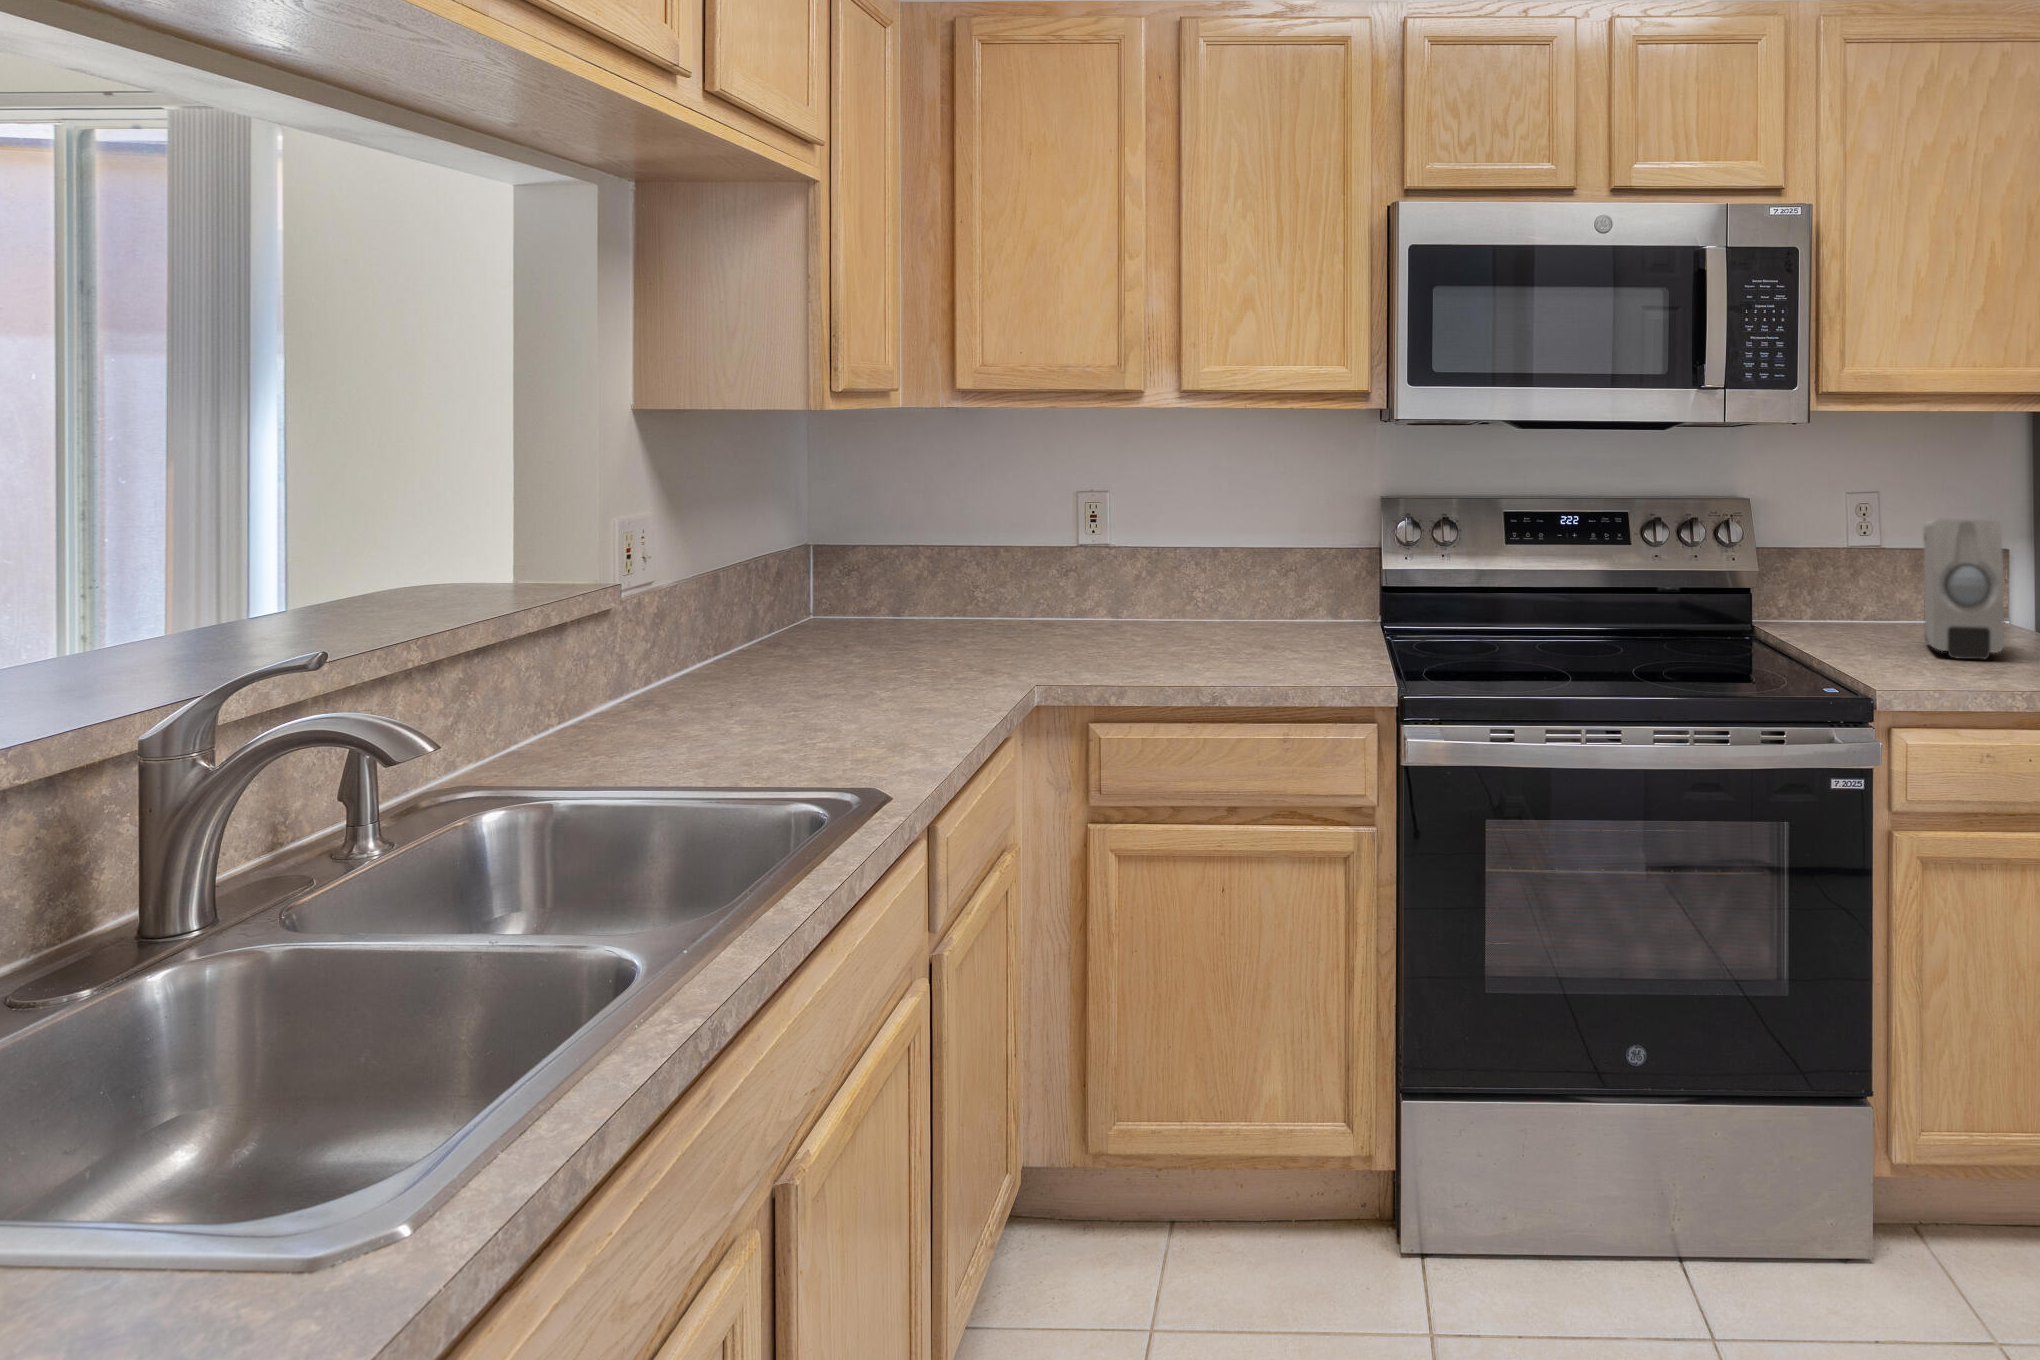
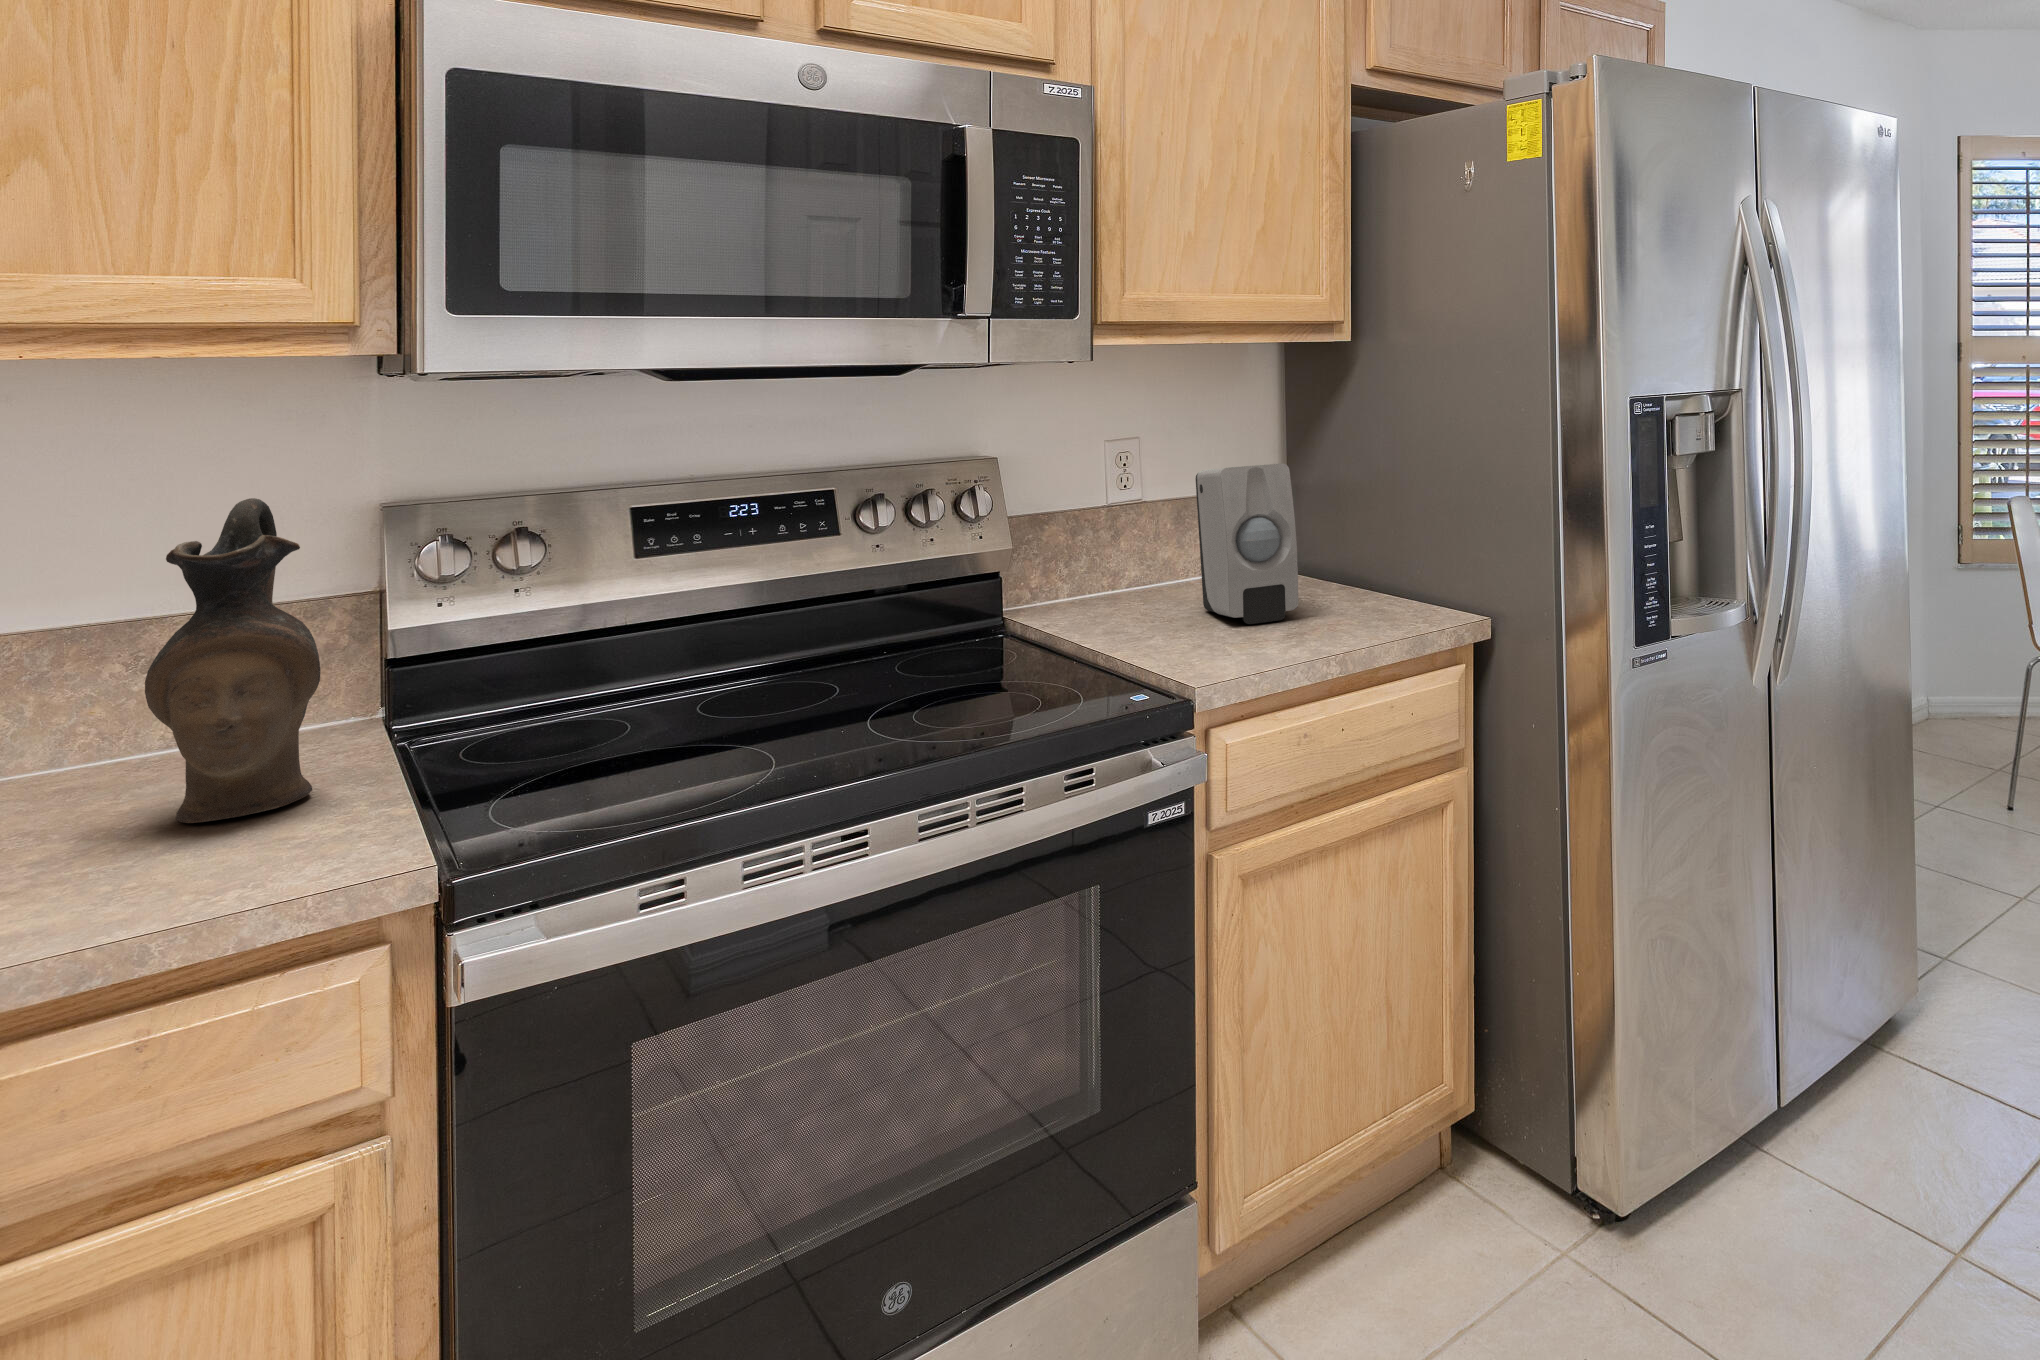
ceramic pitcher: none [1281,486,1348,654] -> present [145,498,320,823]

